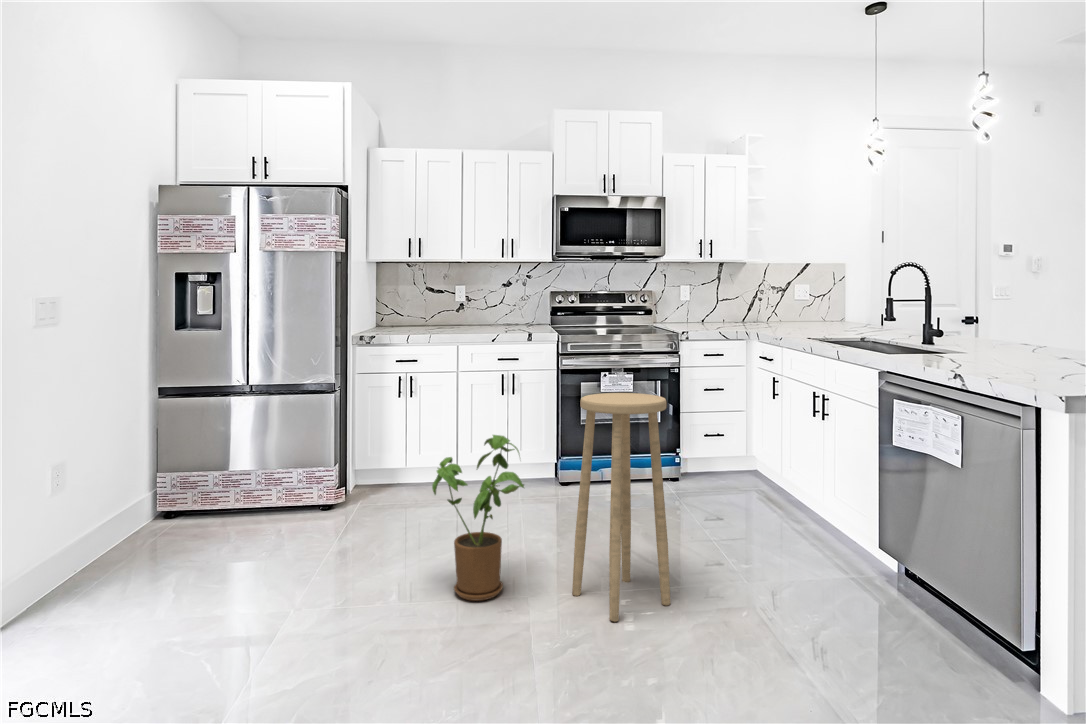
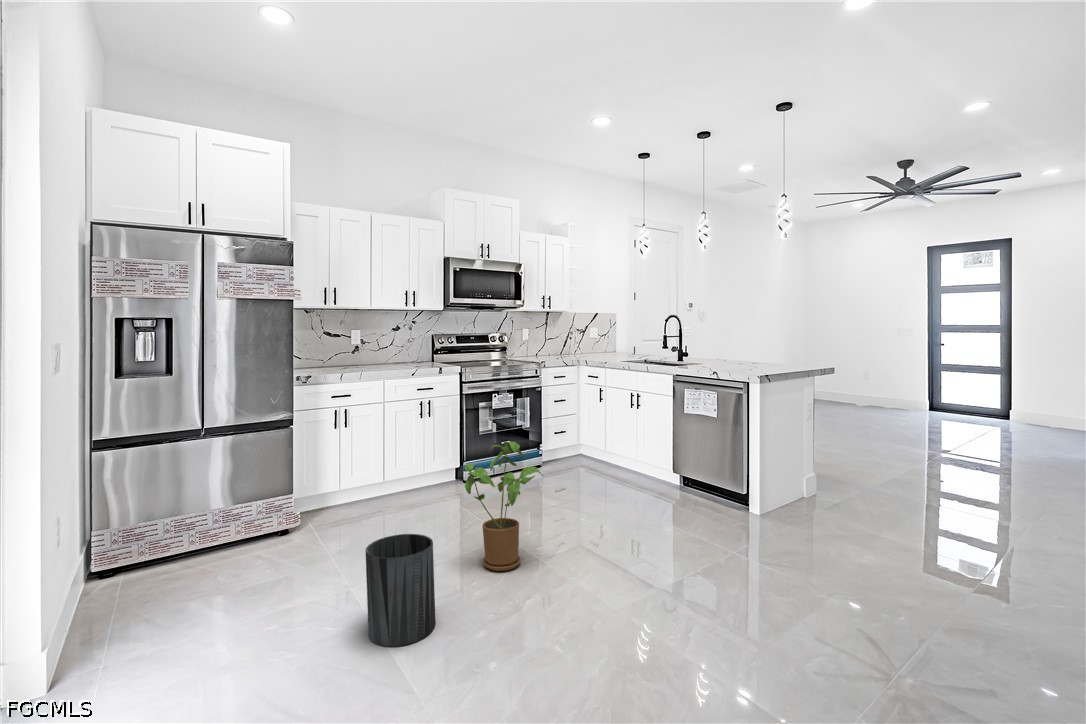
stool: present [572,393,671,621] -> none [566,403,630,559]
trash can: none [253,528,338,656] -> present [366,534,436,646]

